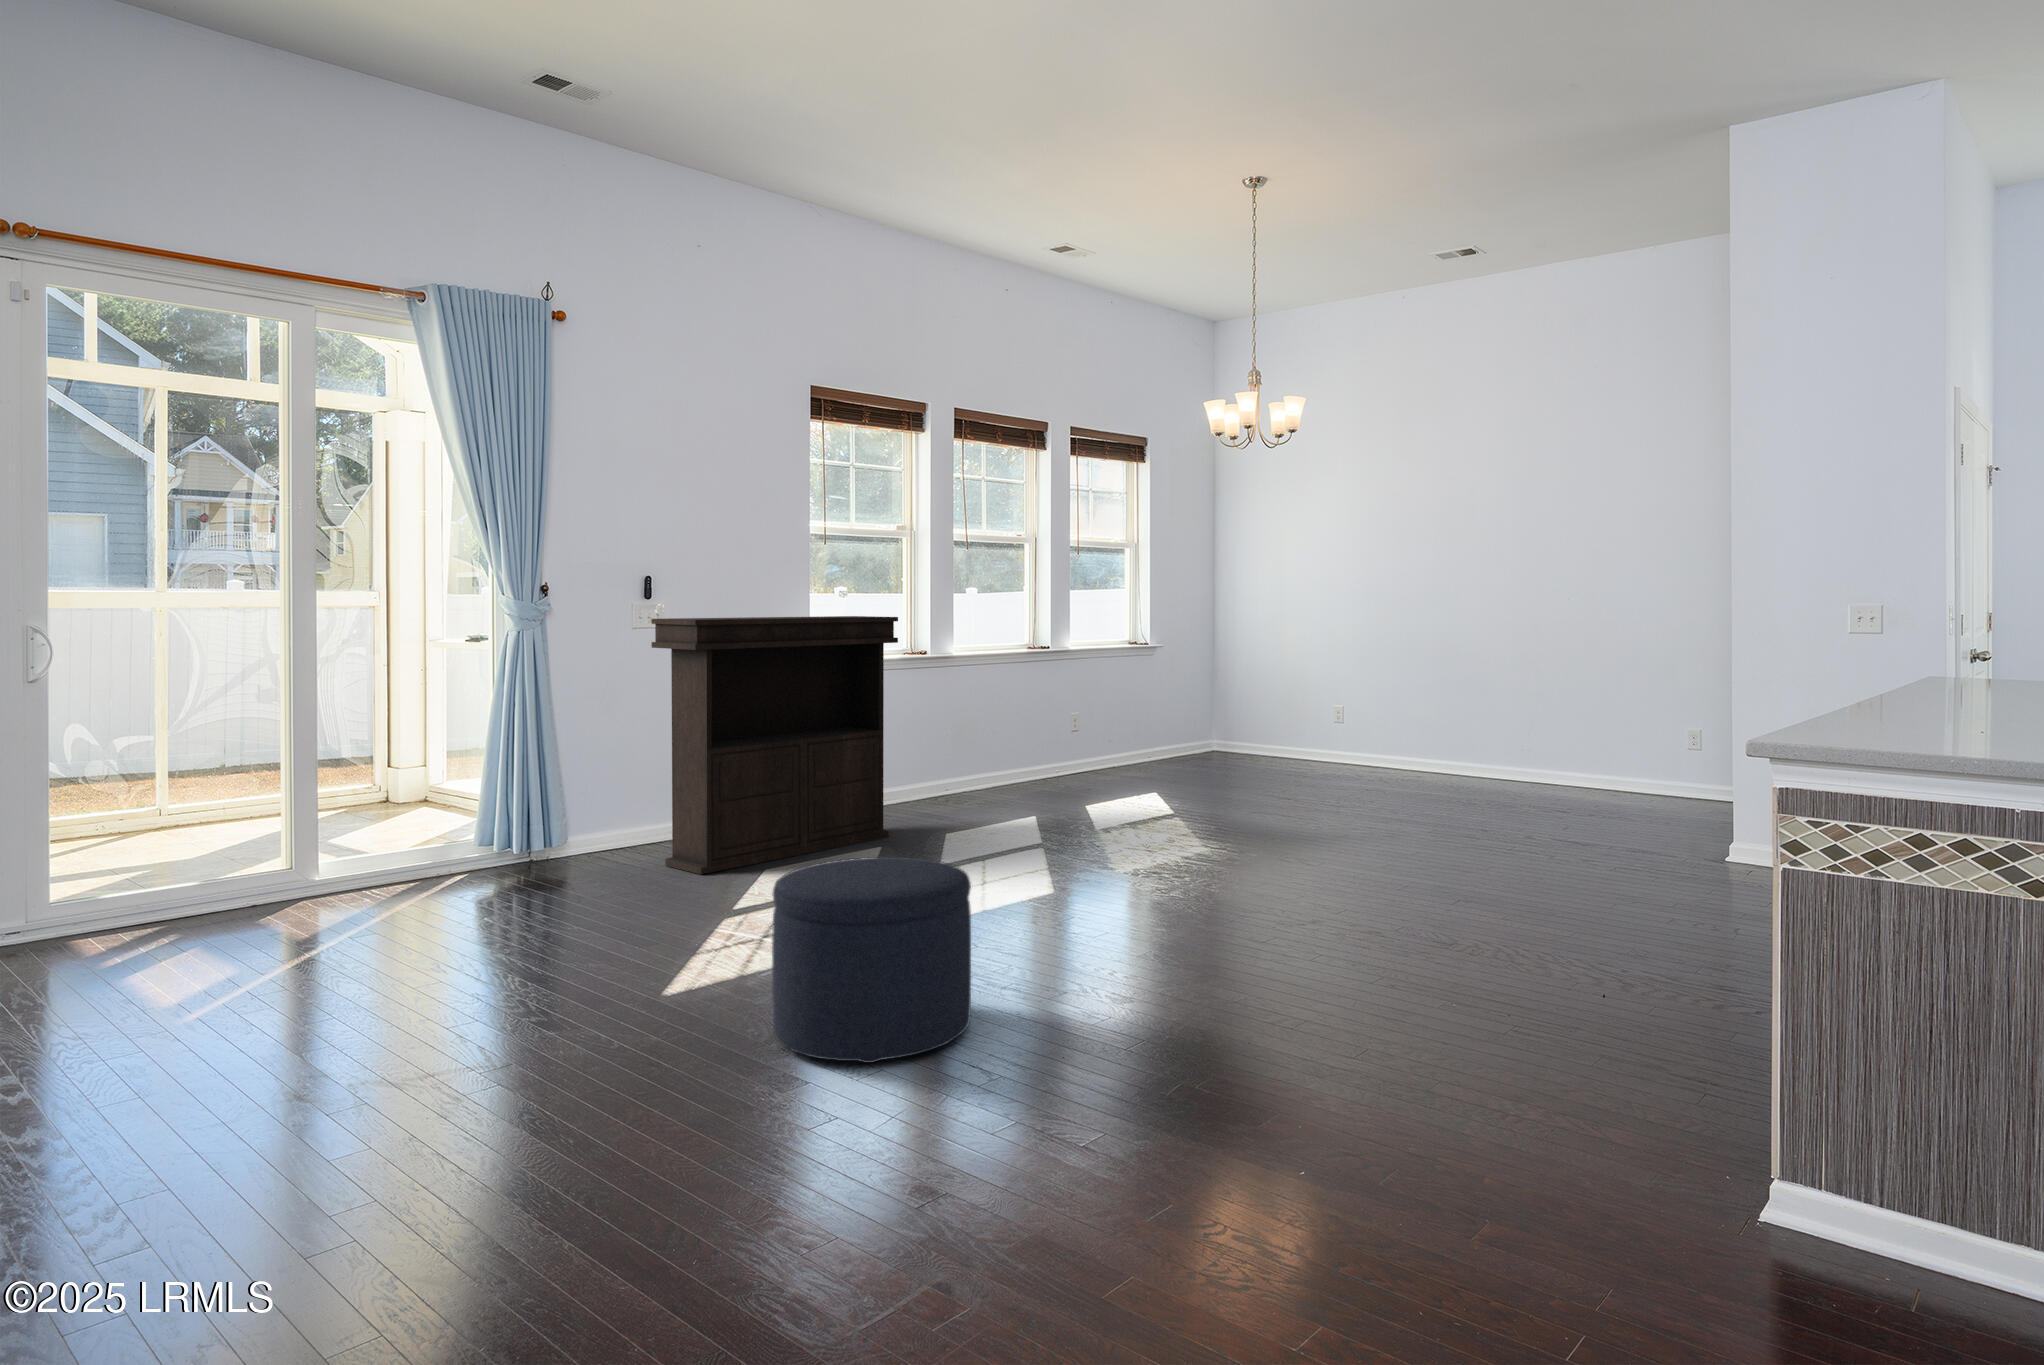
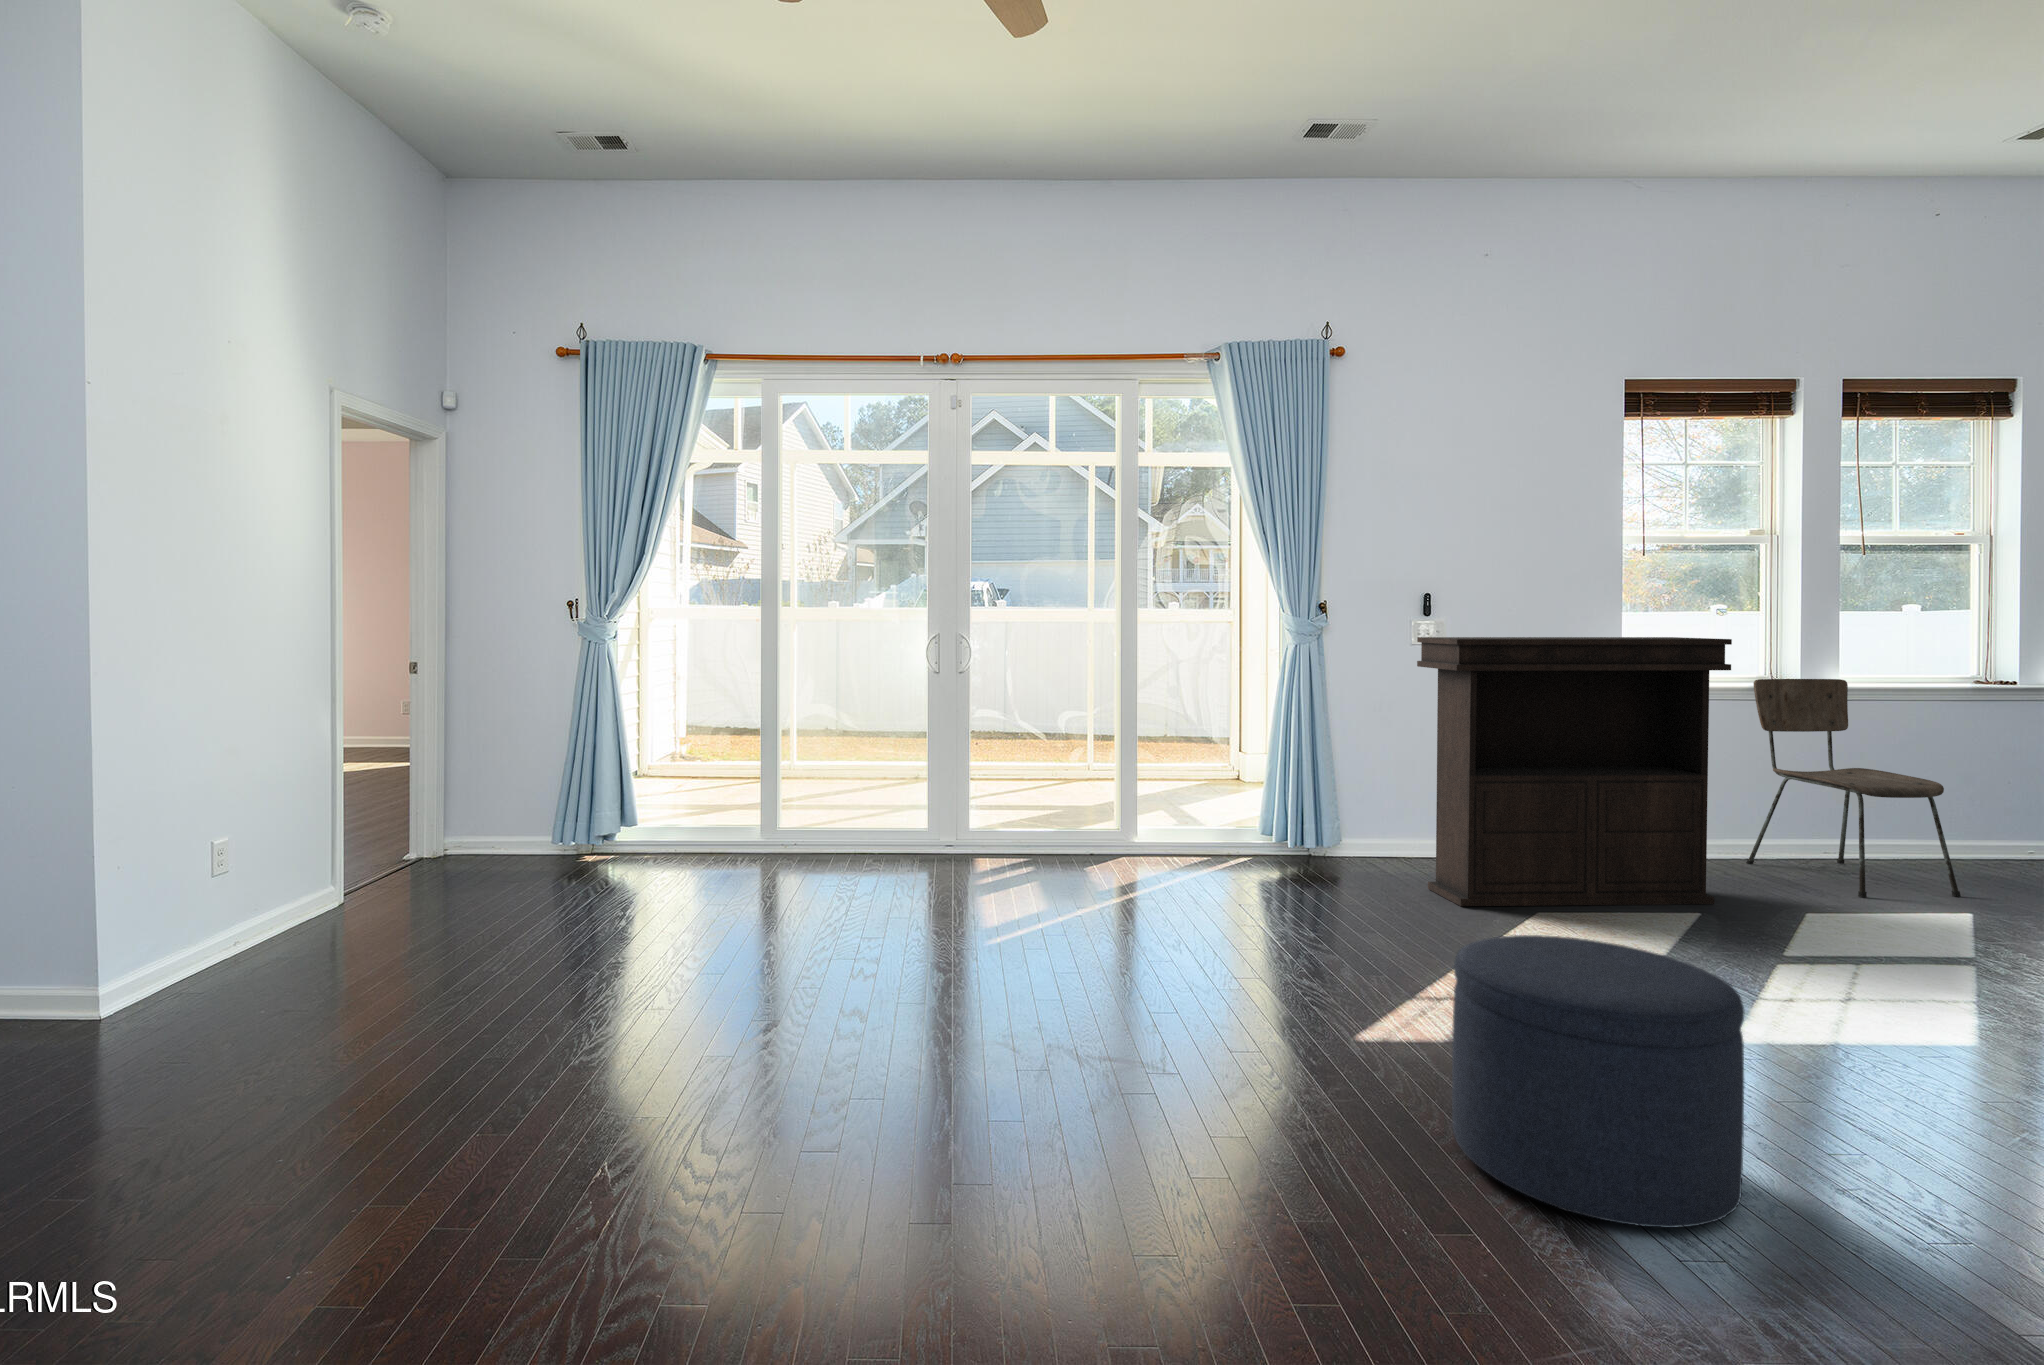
dining chair: none [899,648,1029,815] -> present [1746,679,1961,897]

